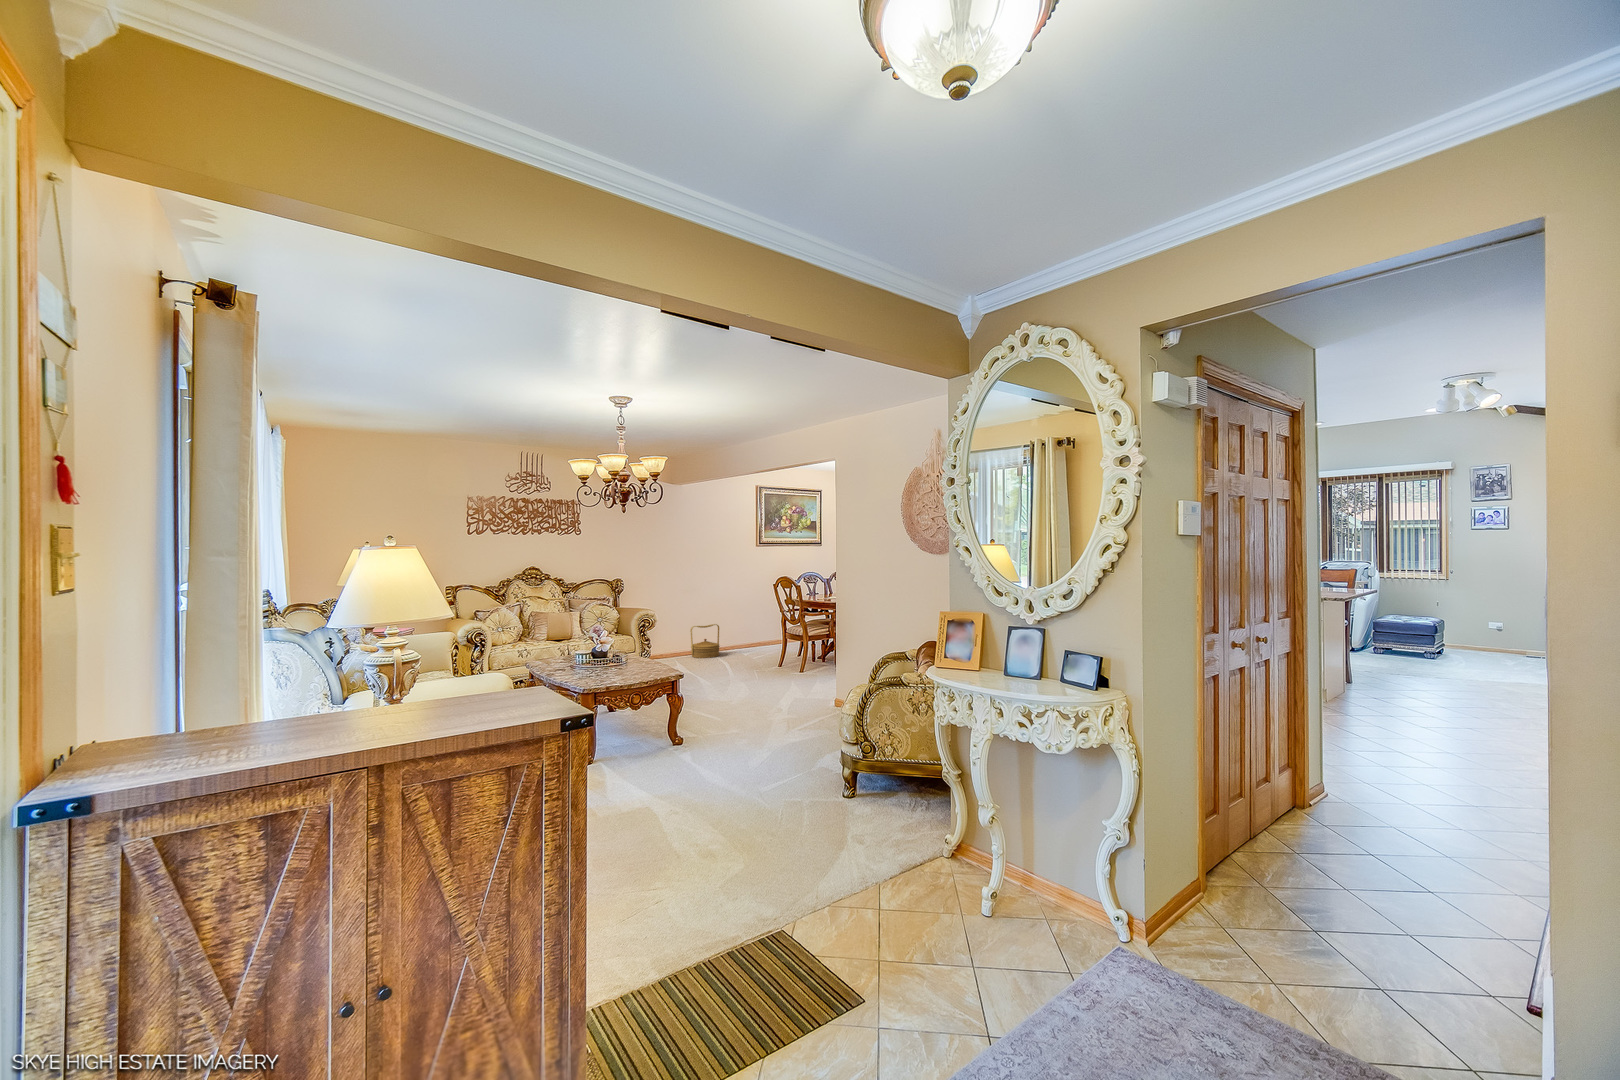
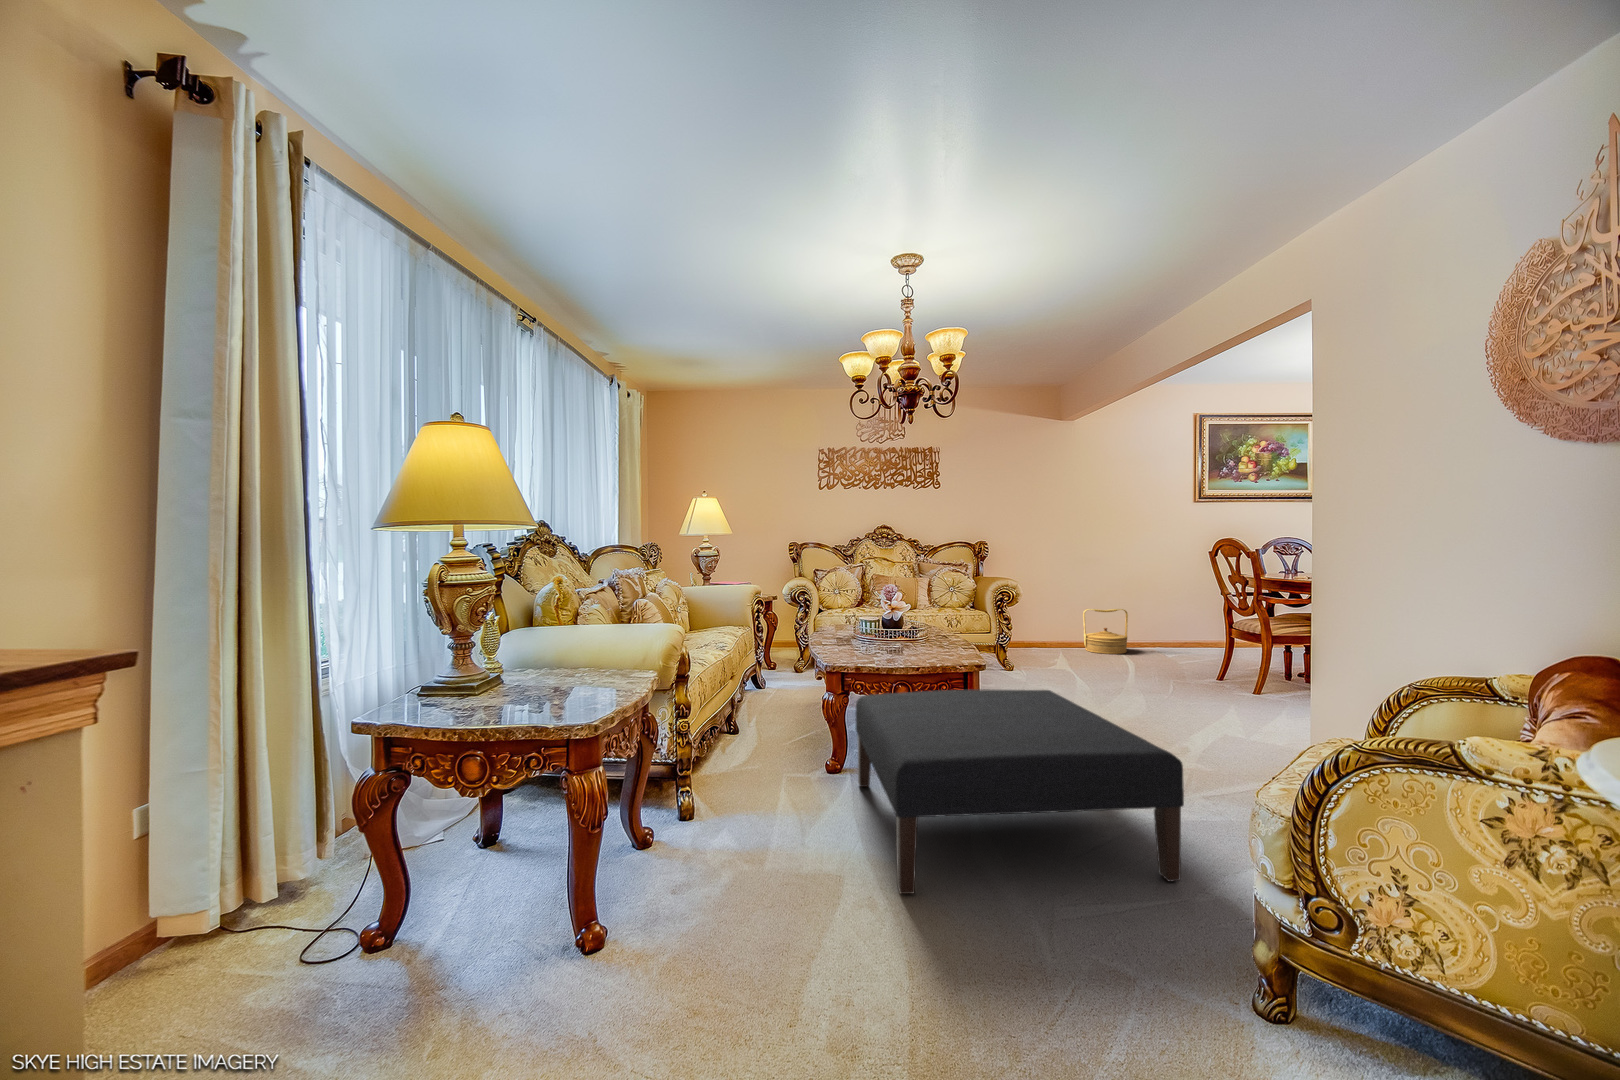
ottoman: none [613,686,806,805] -> present [855,689,1184,894]

